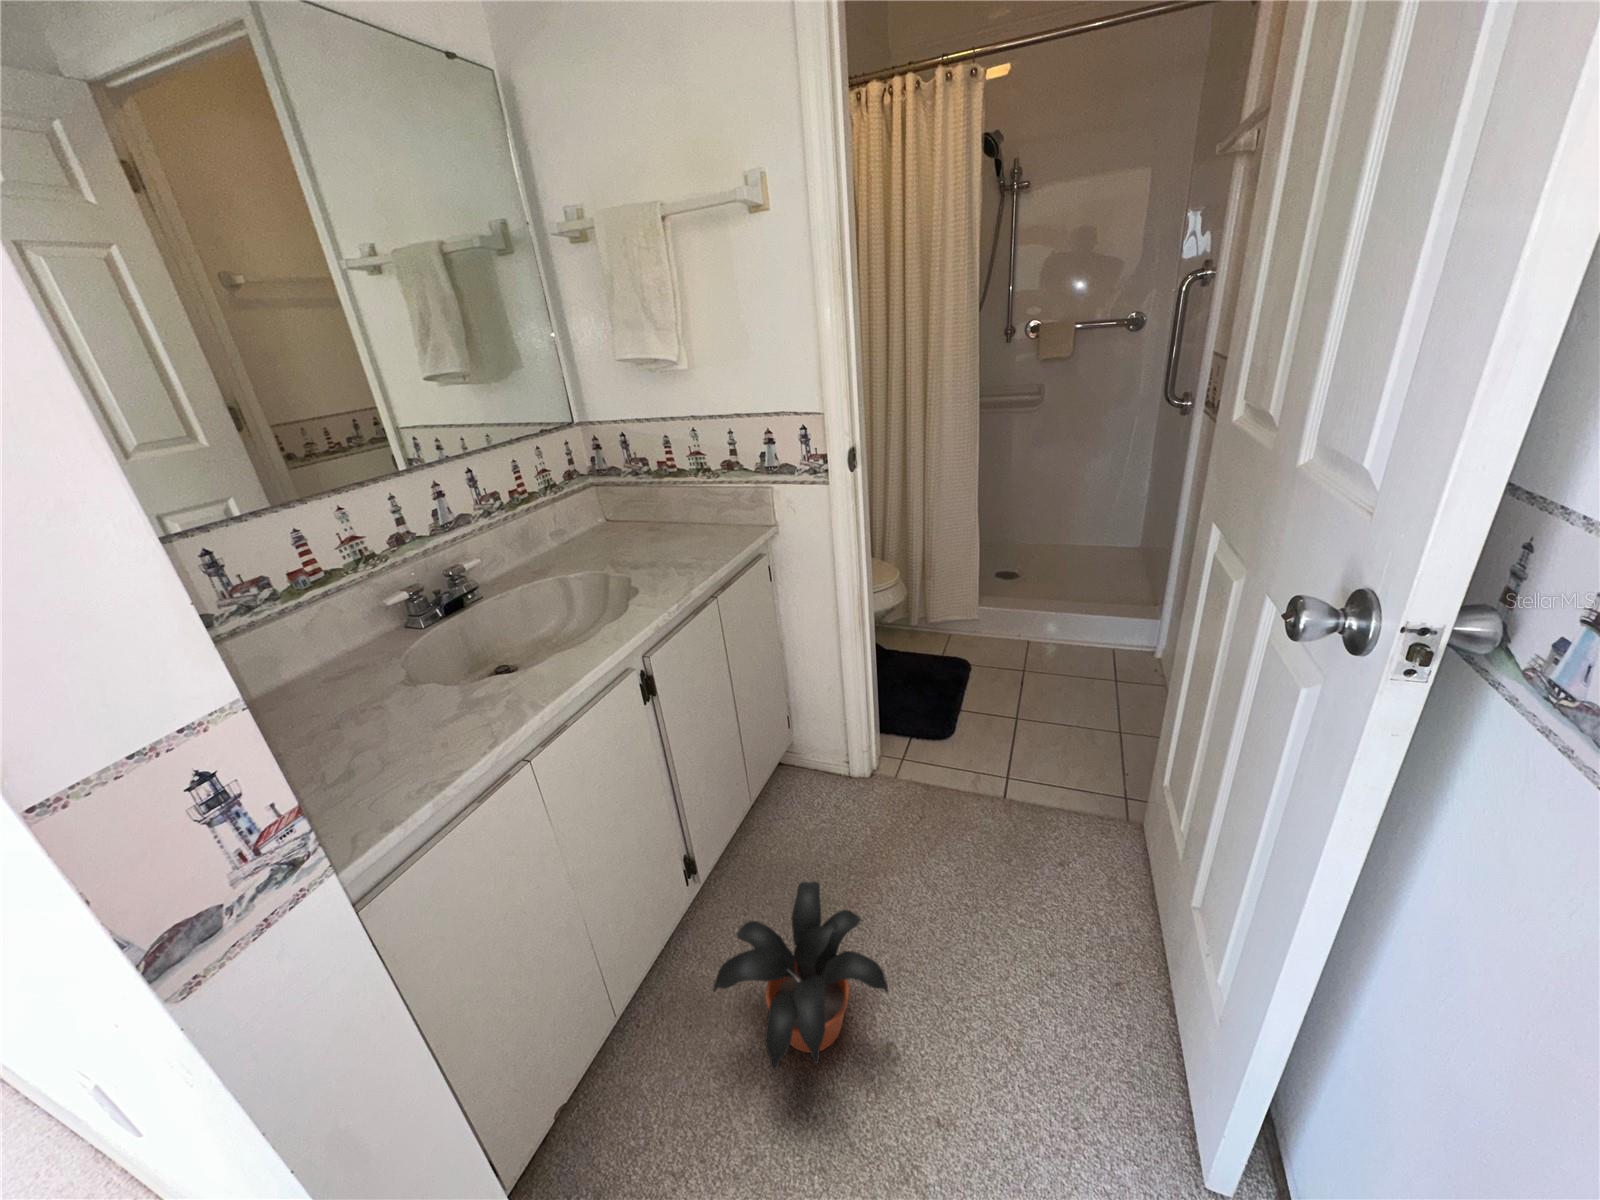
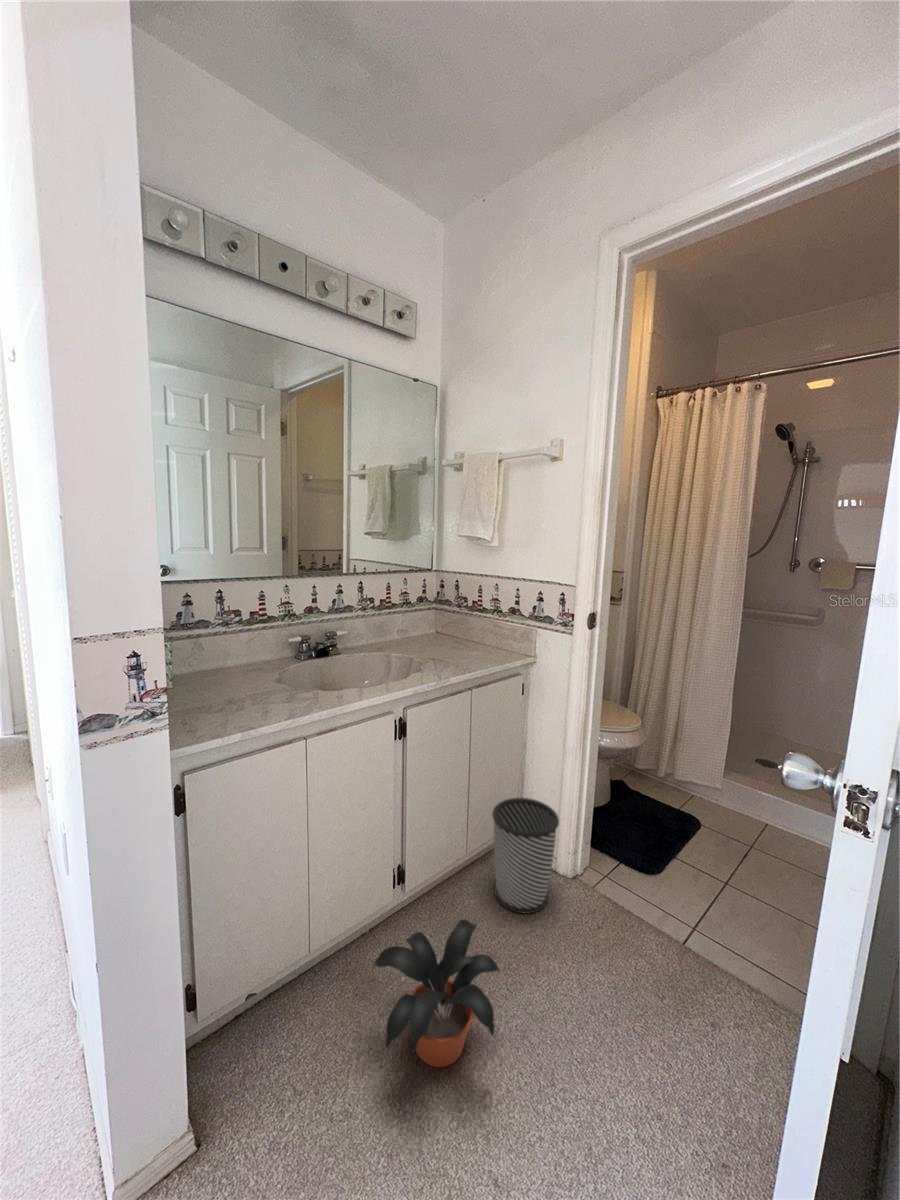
wastebasket: none [770,703,855,838] -> present [492,798,559,913]

